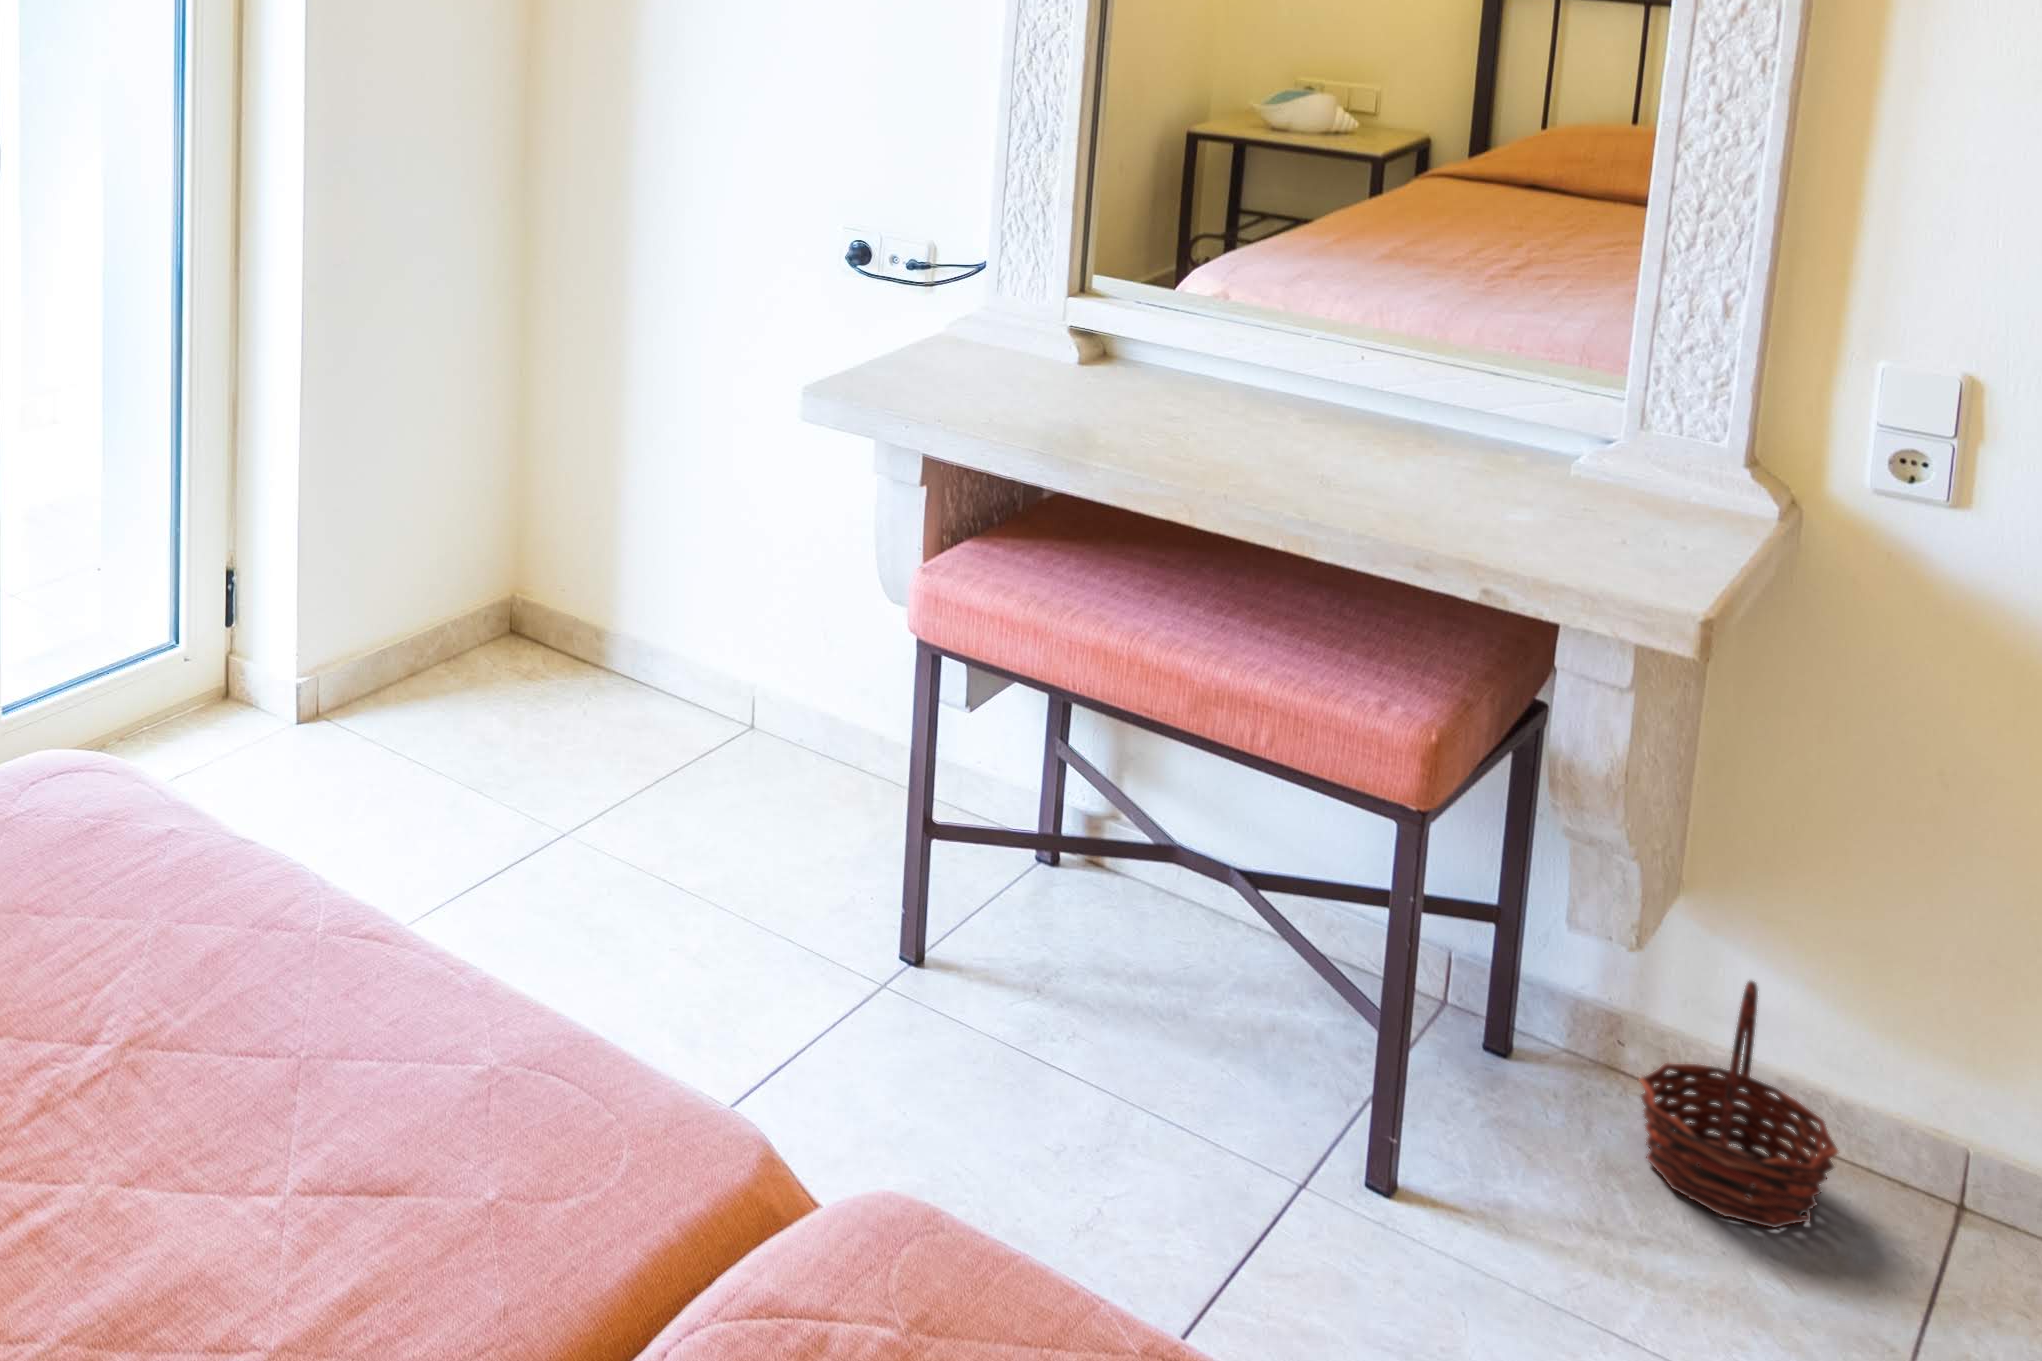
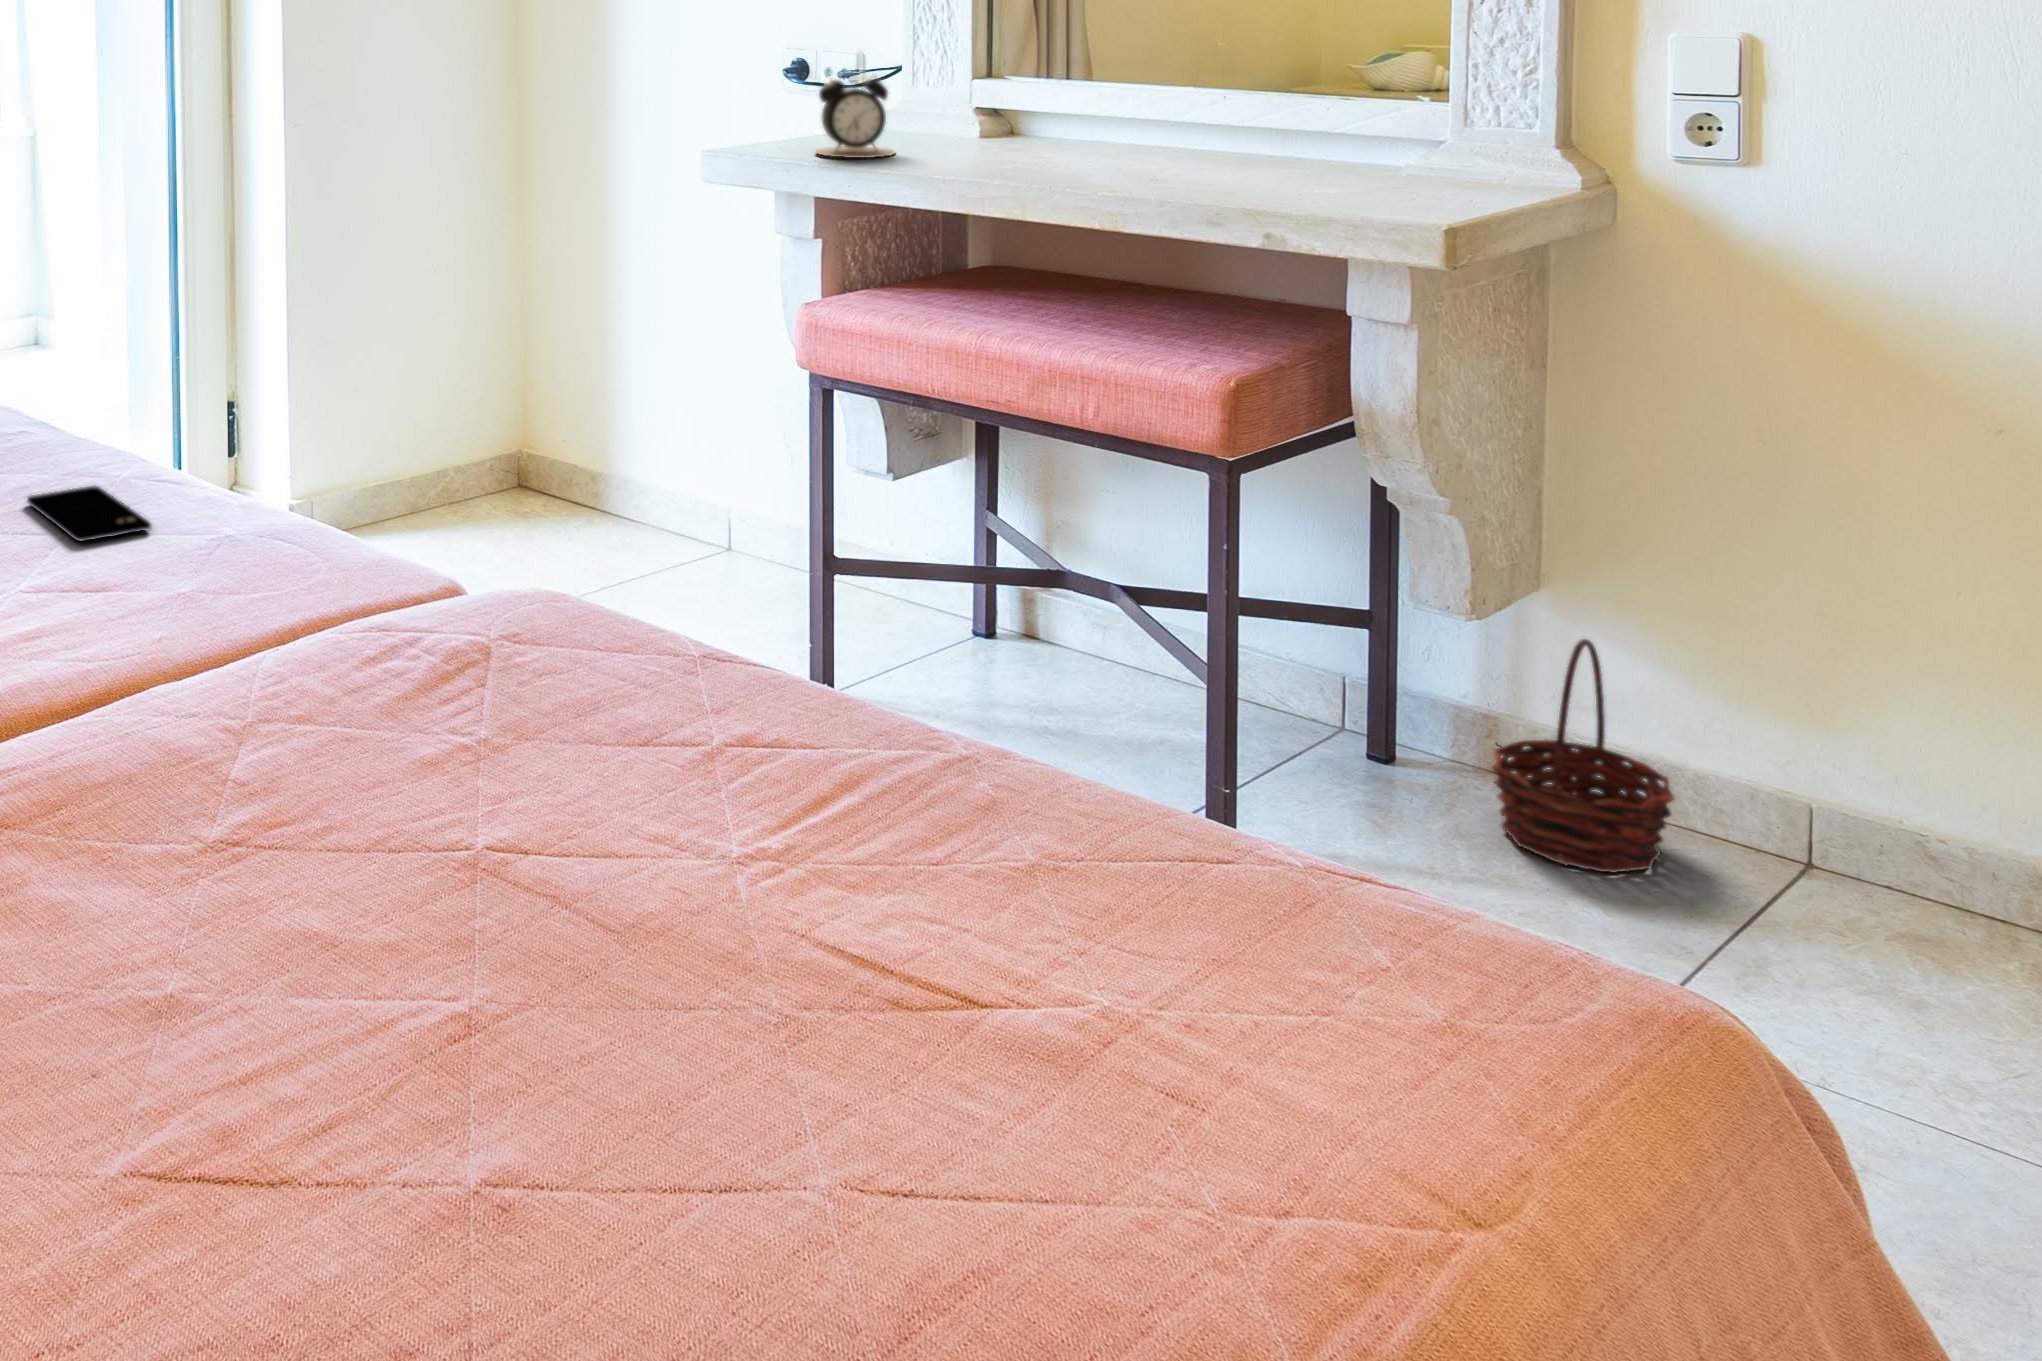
alarm clock: none [922,310,1010,409] -> present [816,73,894,158]
smartphone: none [233,963,397,1084] -> present [27,486,151,542]

